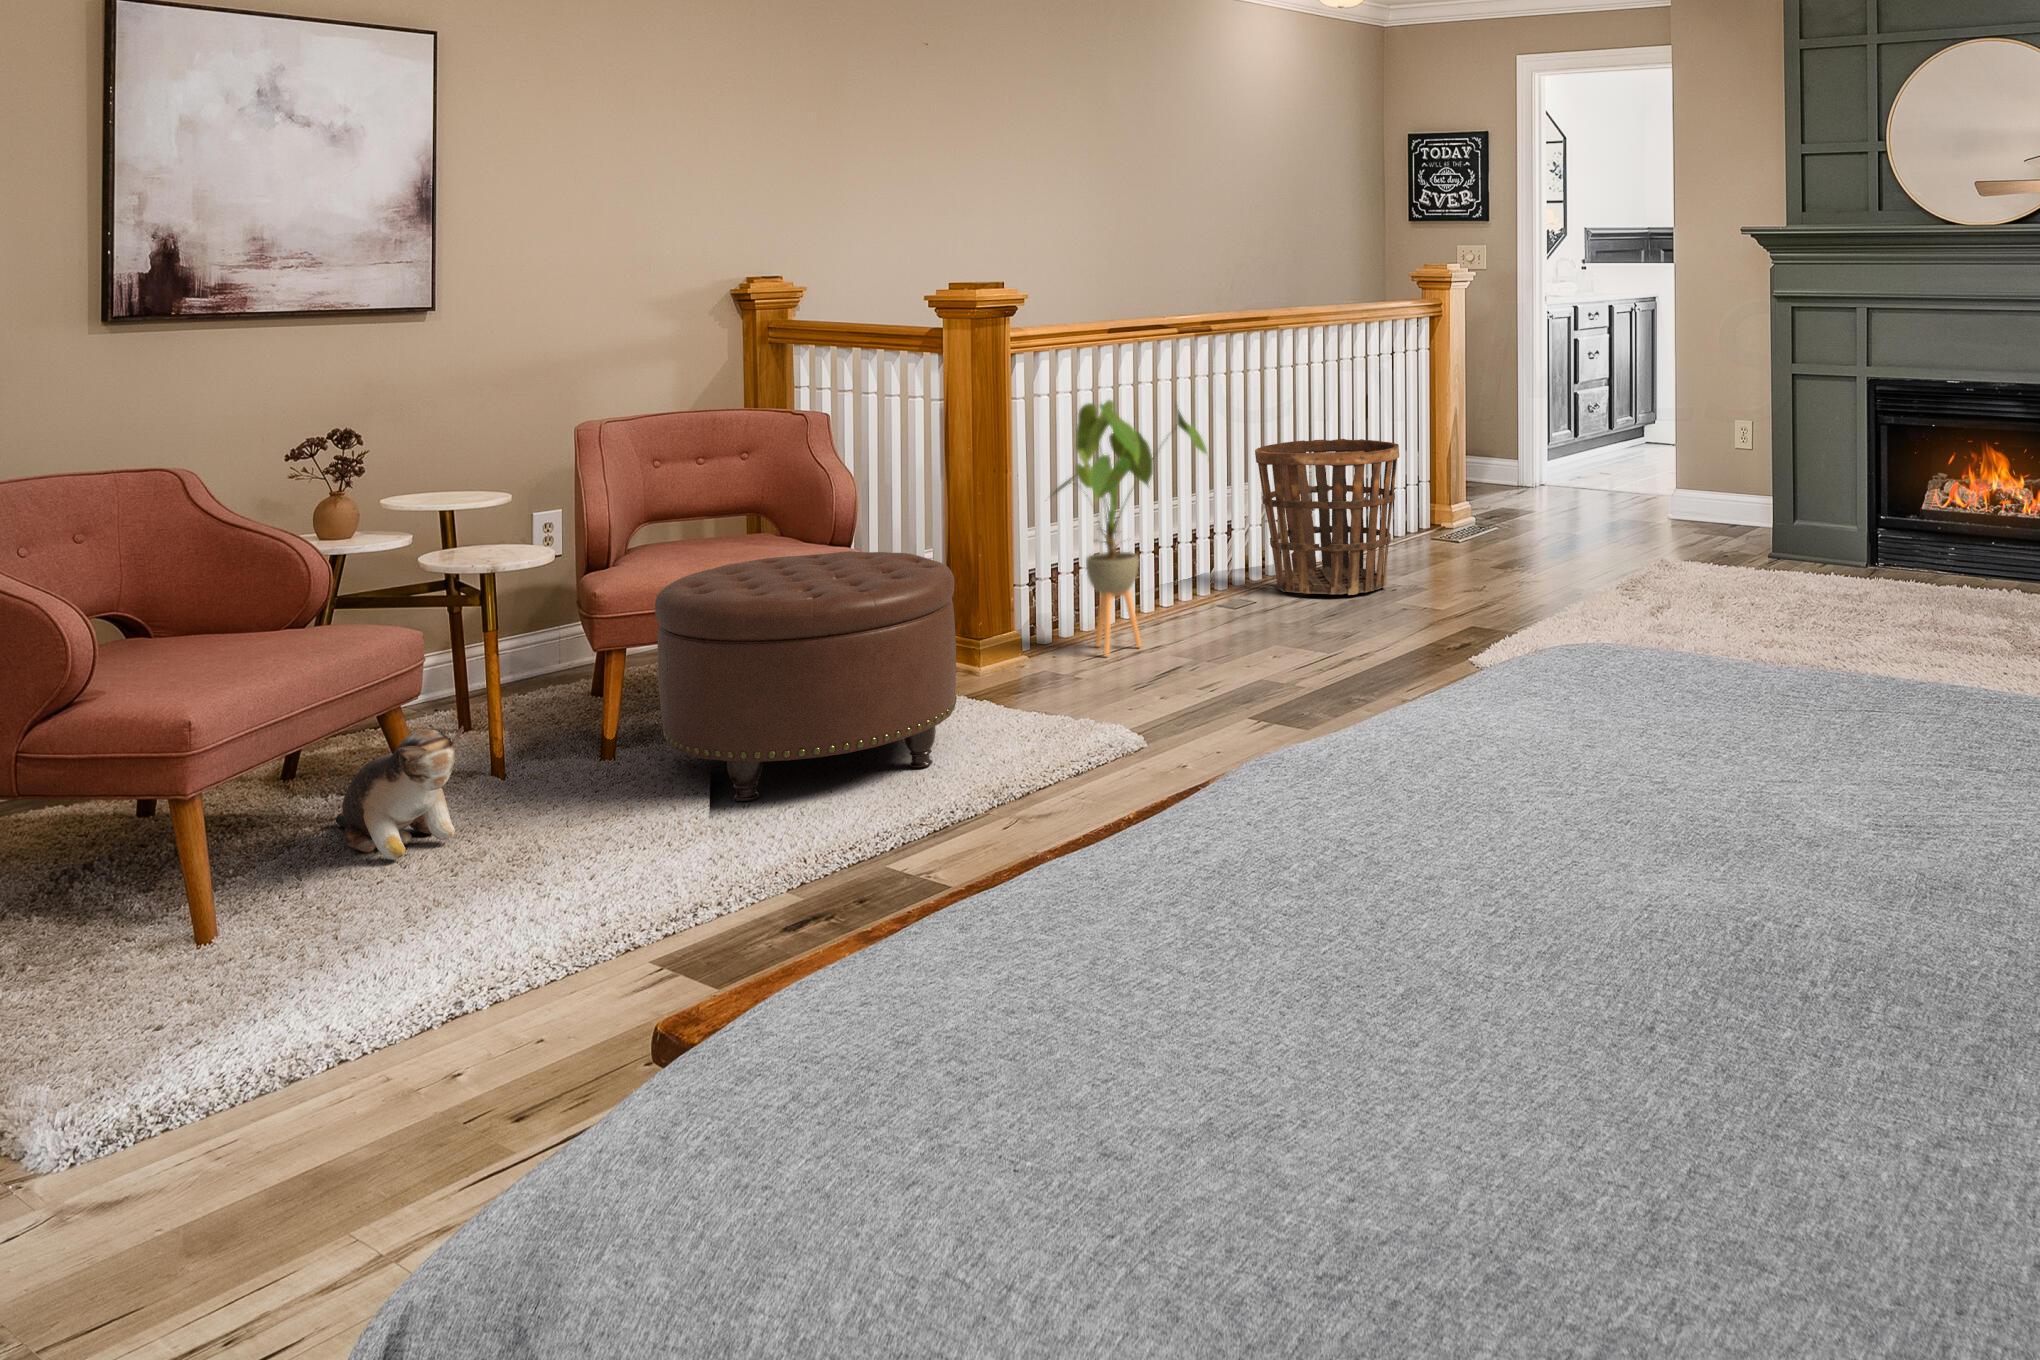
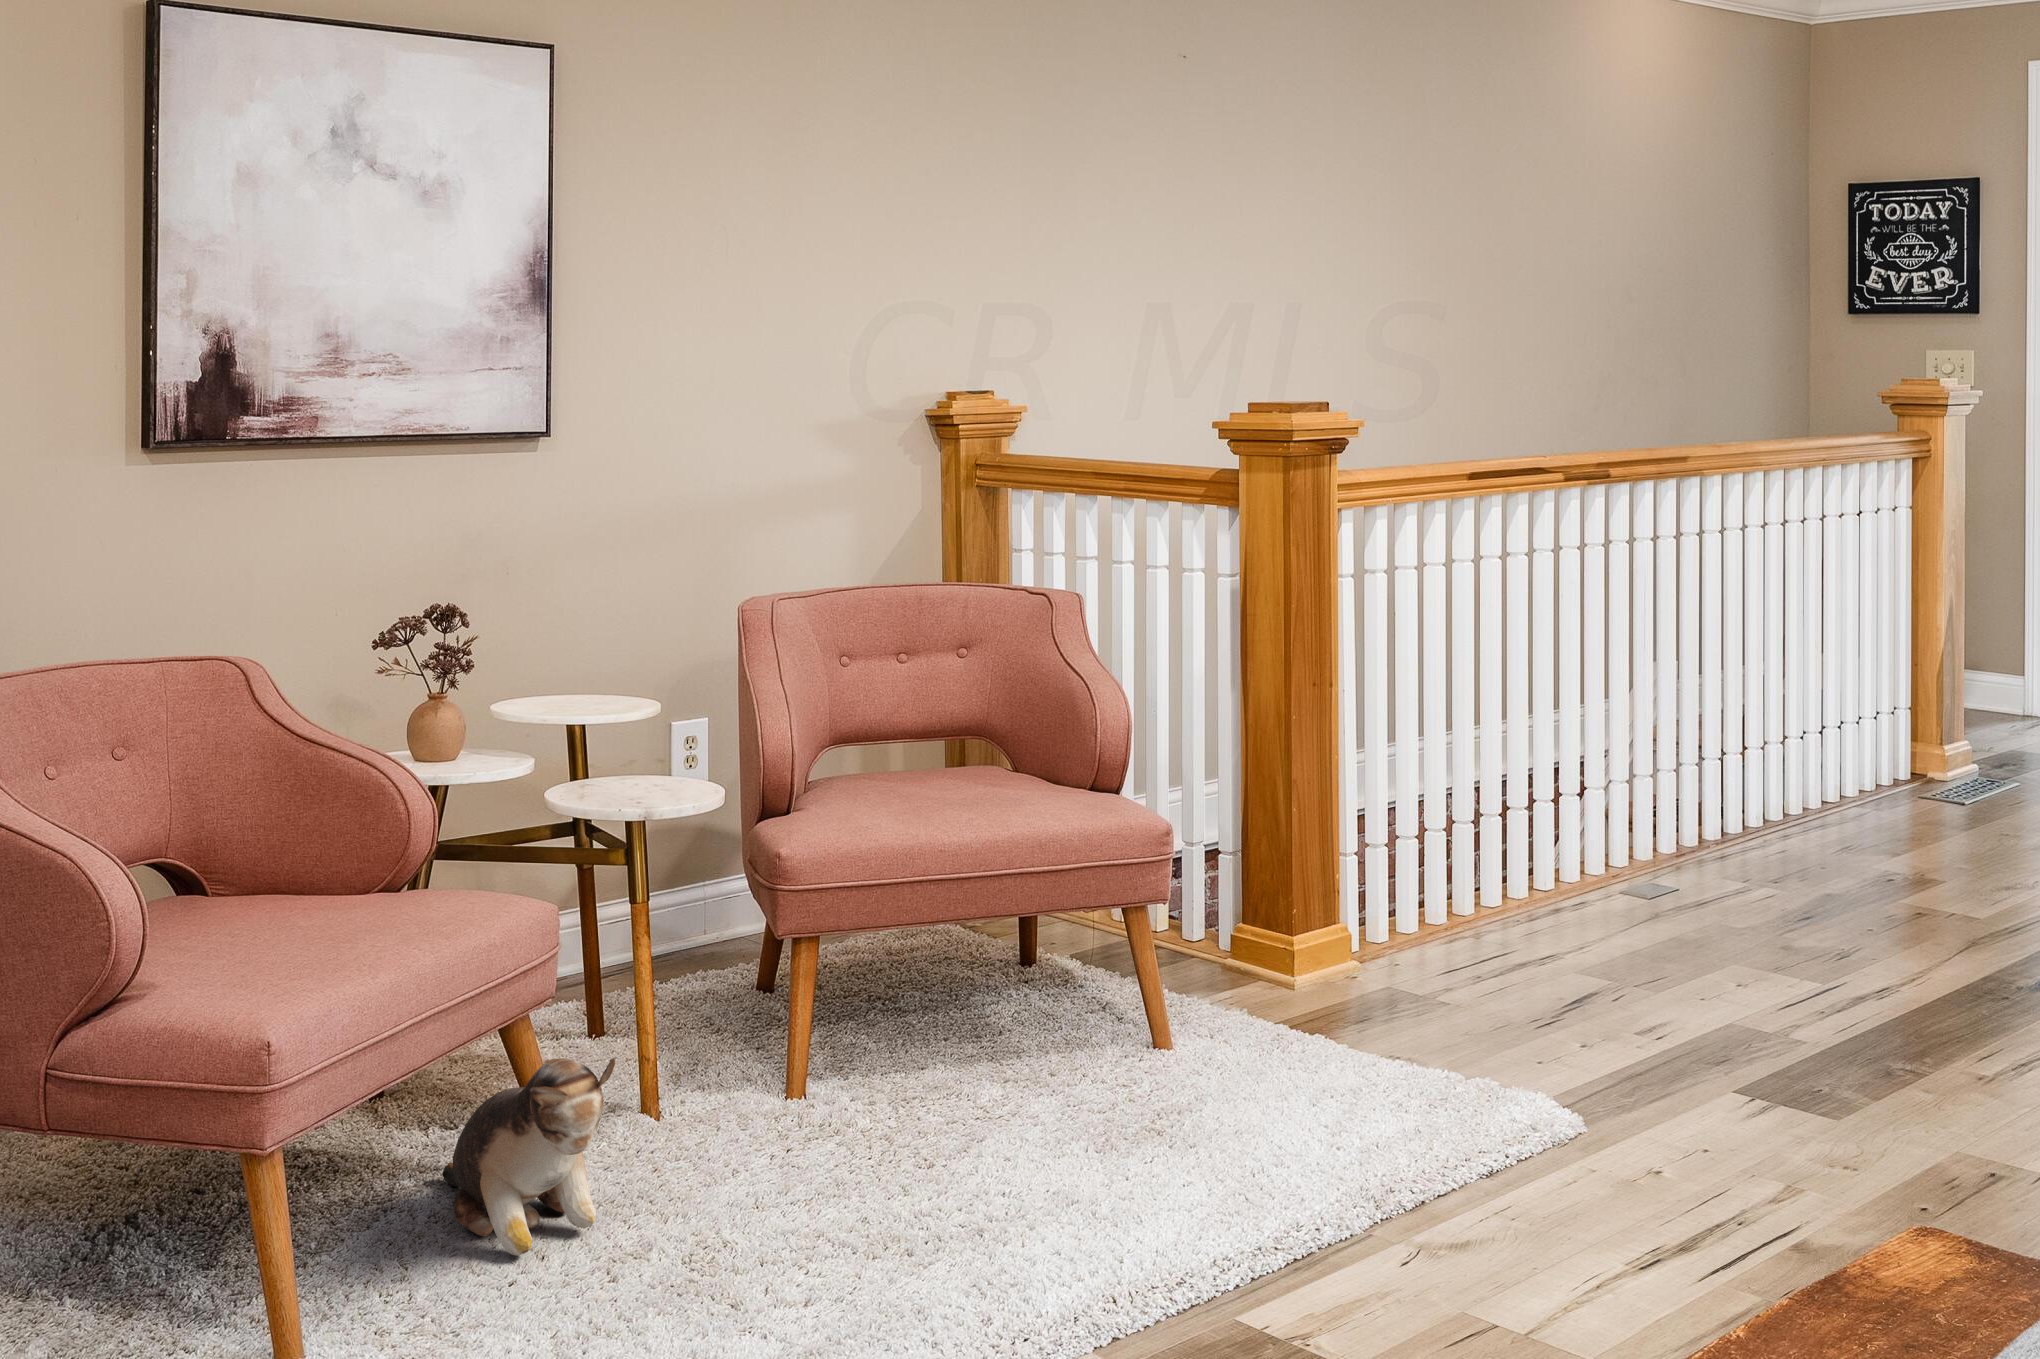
house plant: present [1053,400,1207,656] -> none [1380,578,1637,985]
basket: present [1255,439,1399,595] -> none [1673,647,1911,902]
ottoman: present [655,551,957,801] -> none [863,806,1288,1202]

